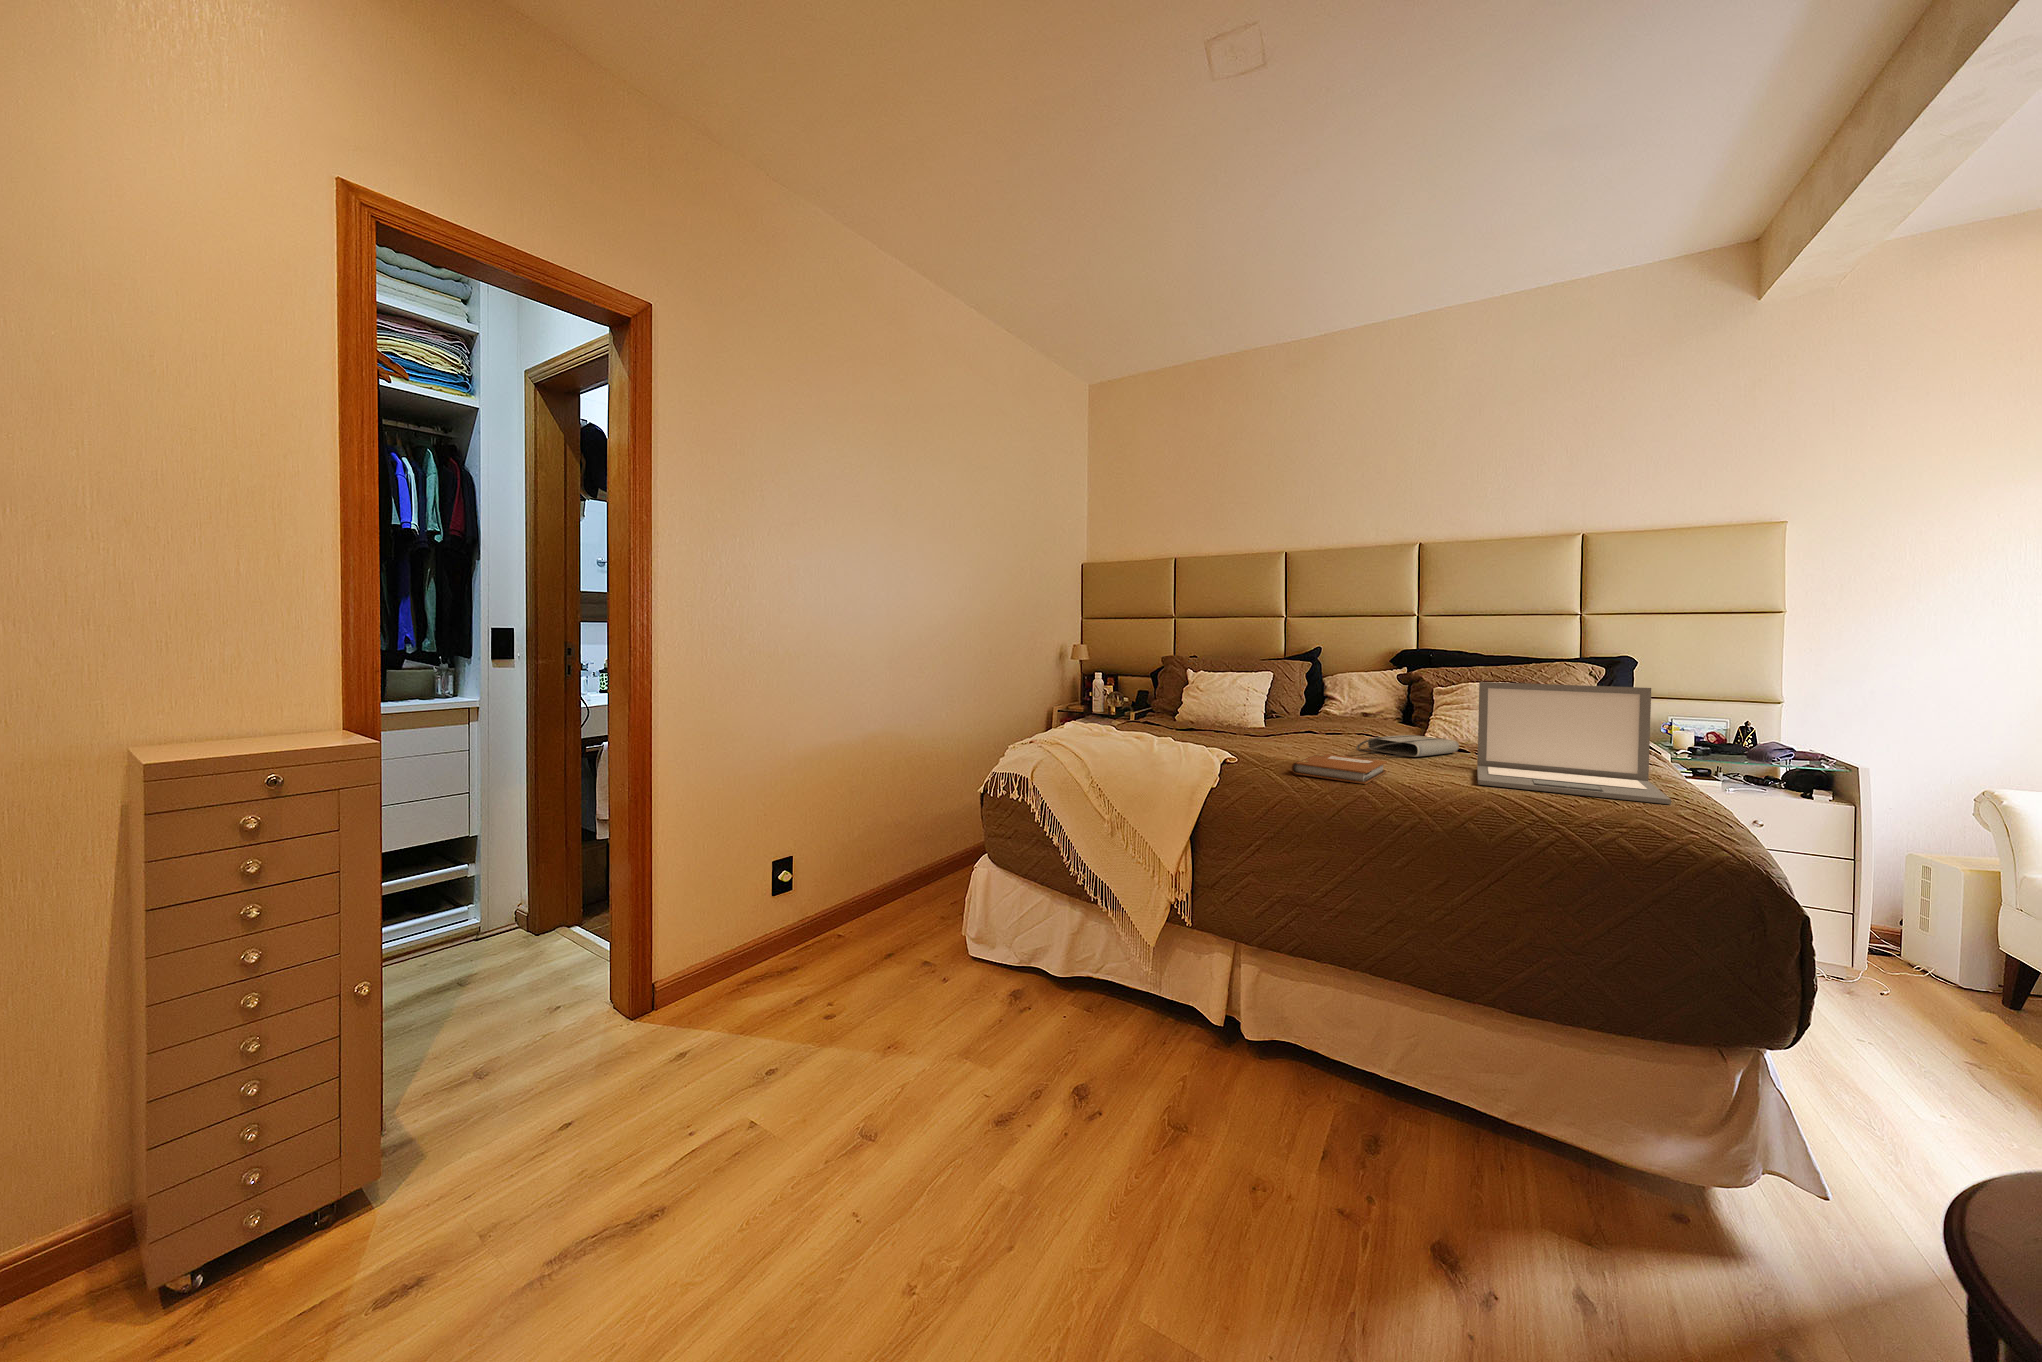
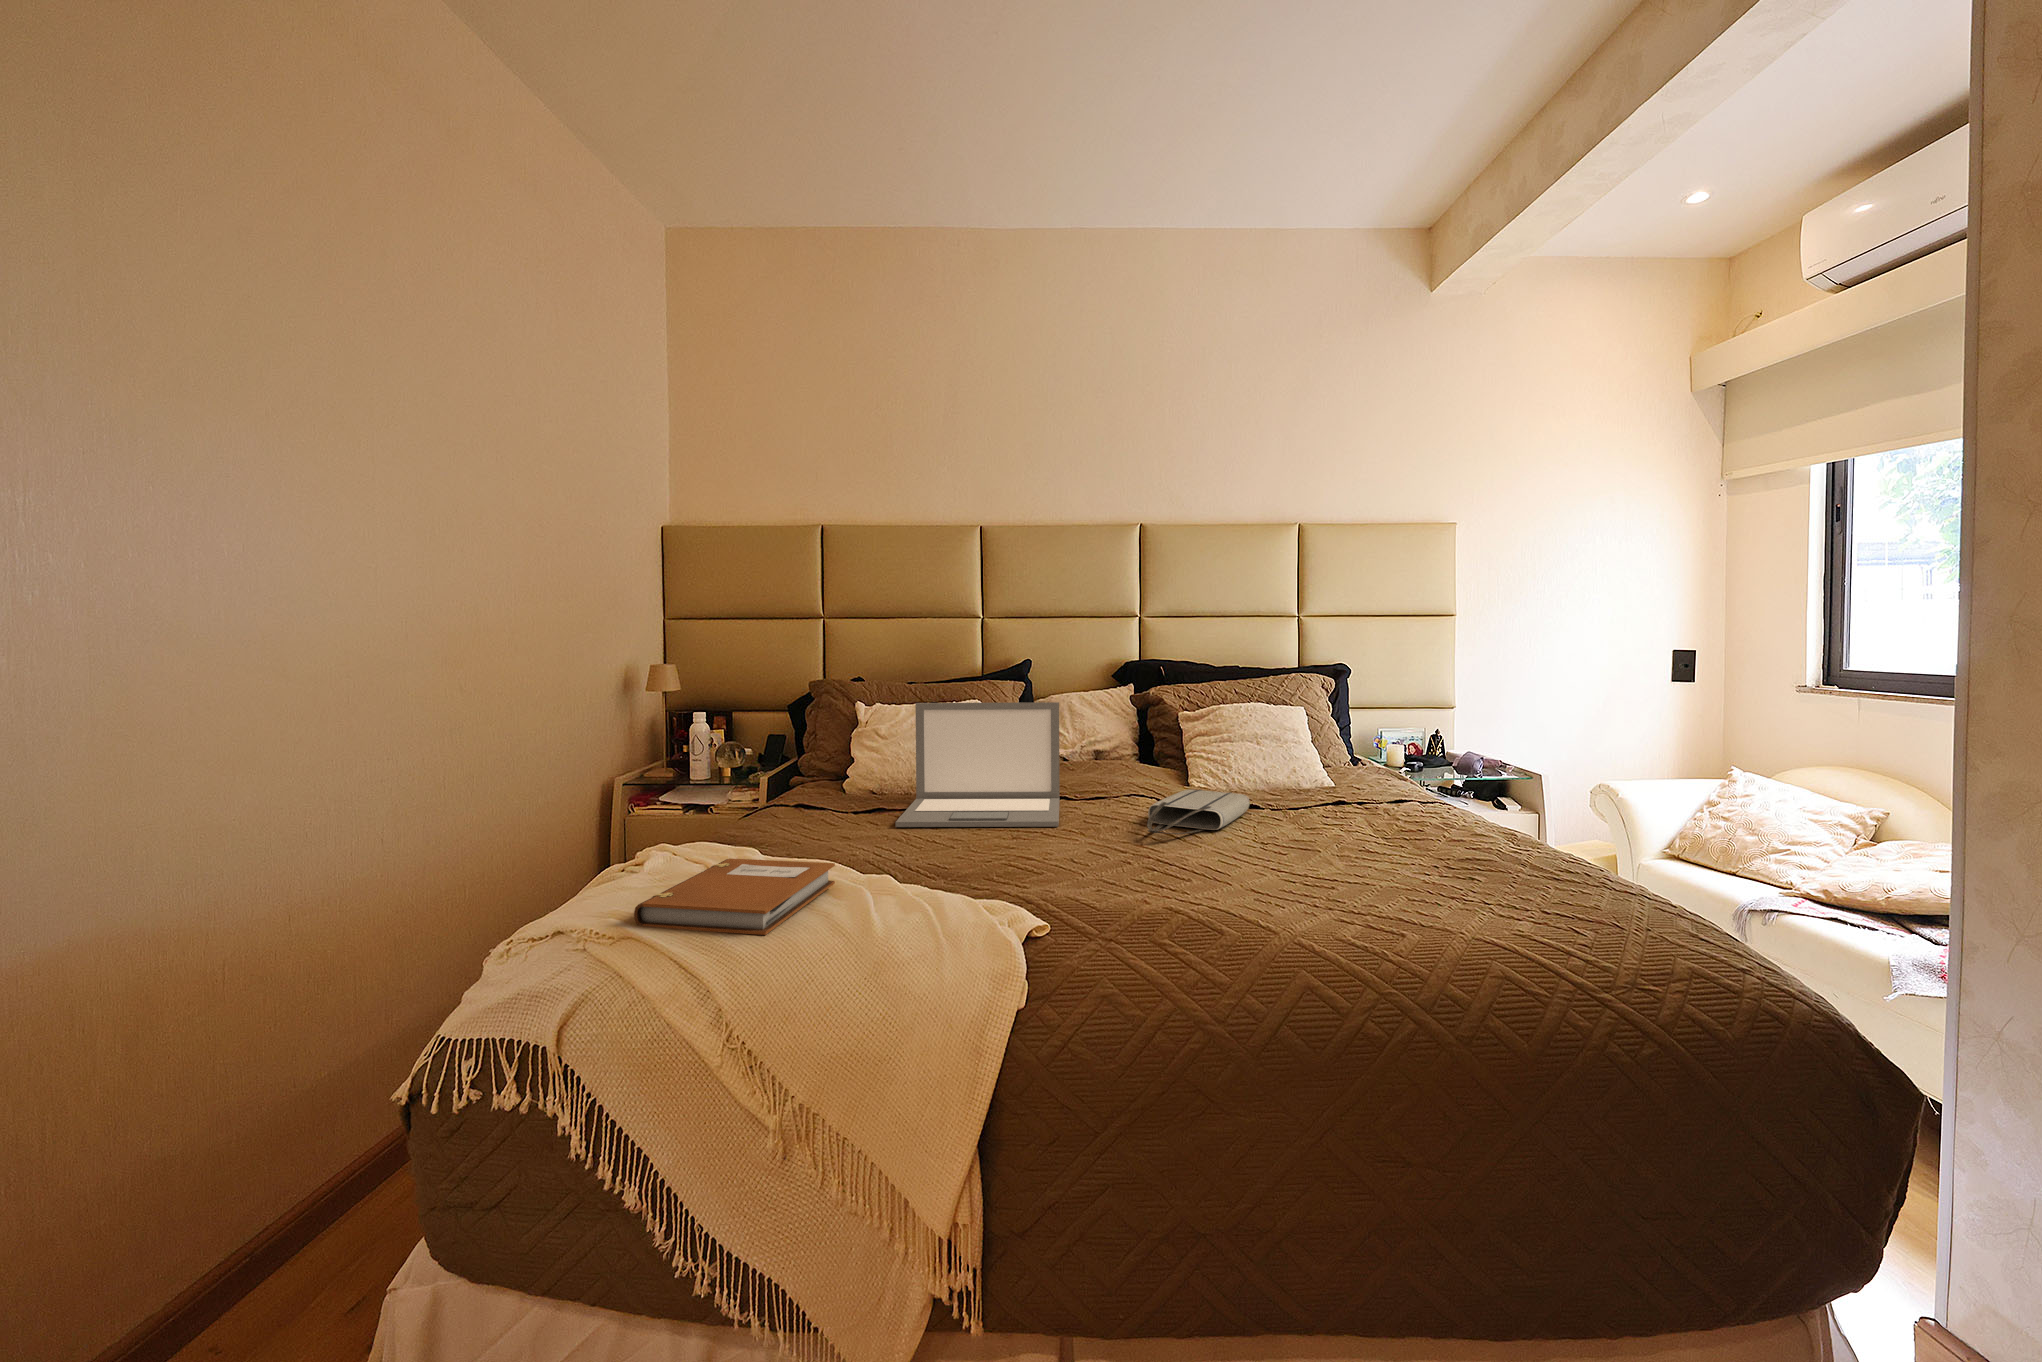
laptop: present [1477,682,1671,804] -> present [895,702,1060,827]
notebook: present [1292,753,1387,784] -> present [634,859,835,935]

